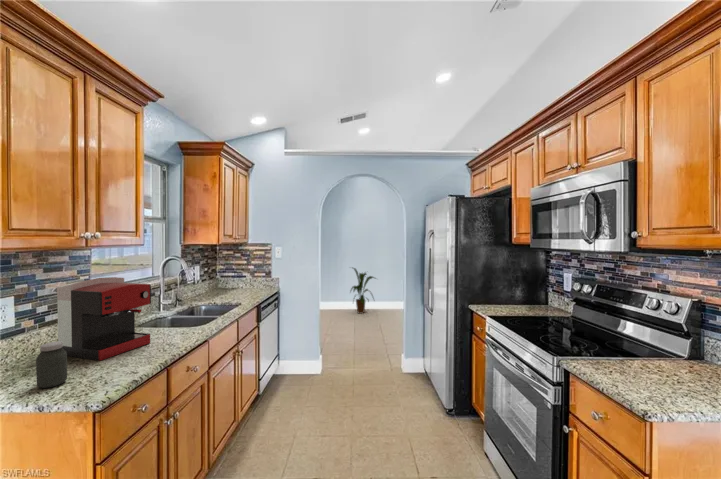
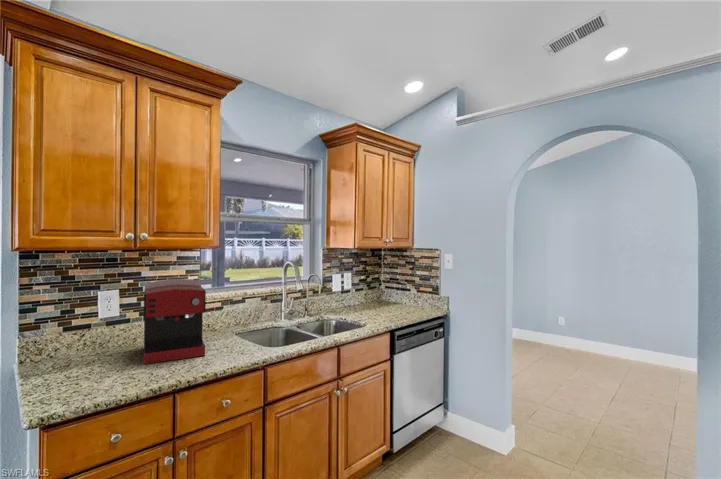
house plant: present [351,268,374,313] -> none [613,291,680,372]
jar: present [36,342,67,388] -> none [65,338,92,382]

